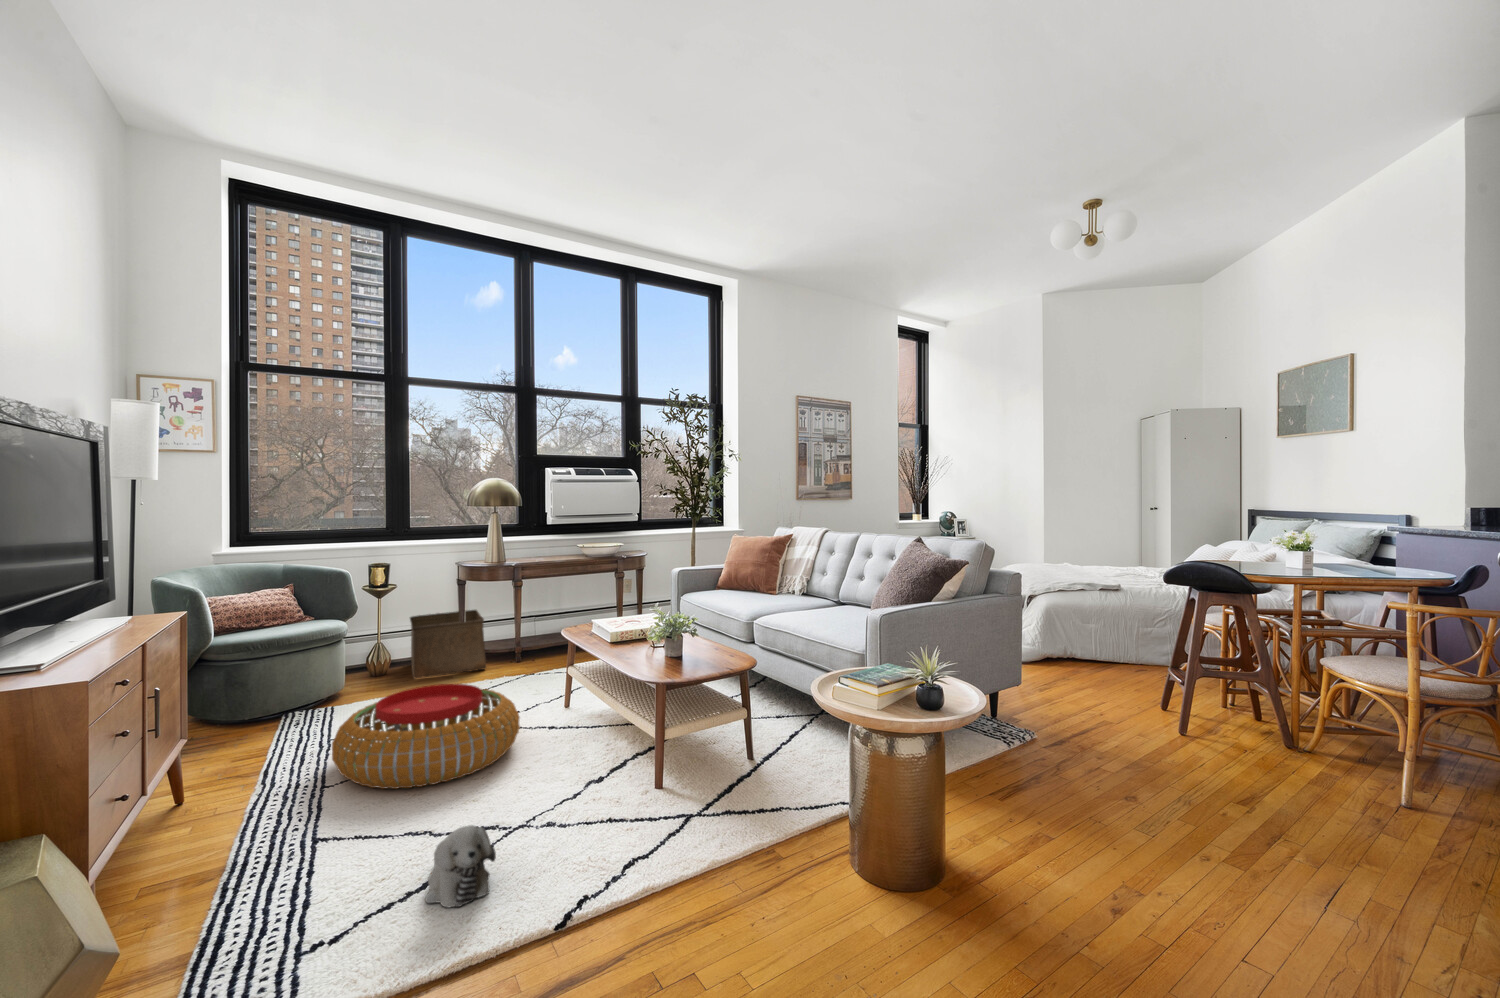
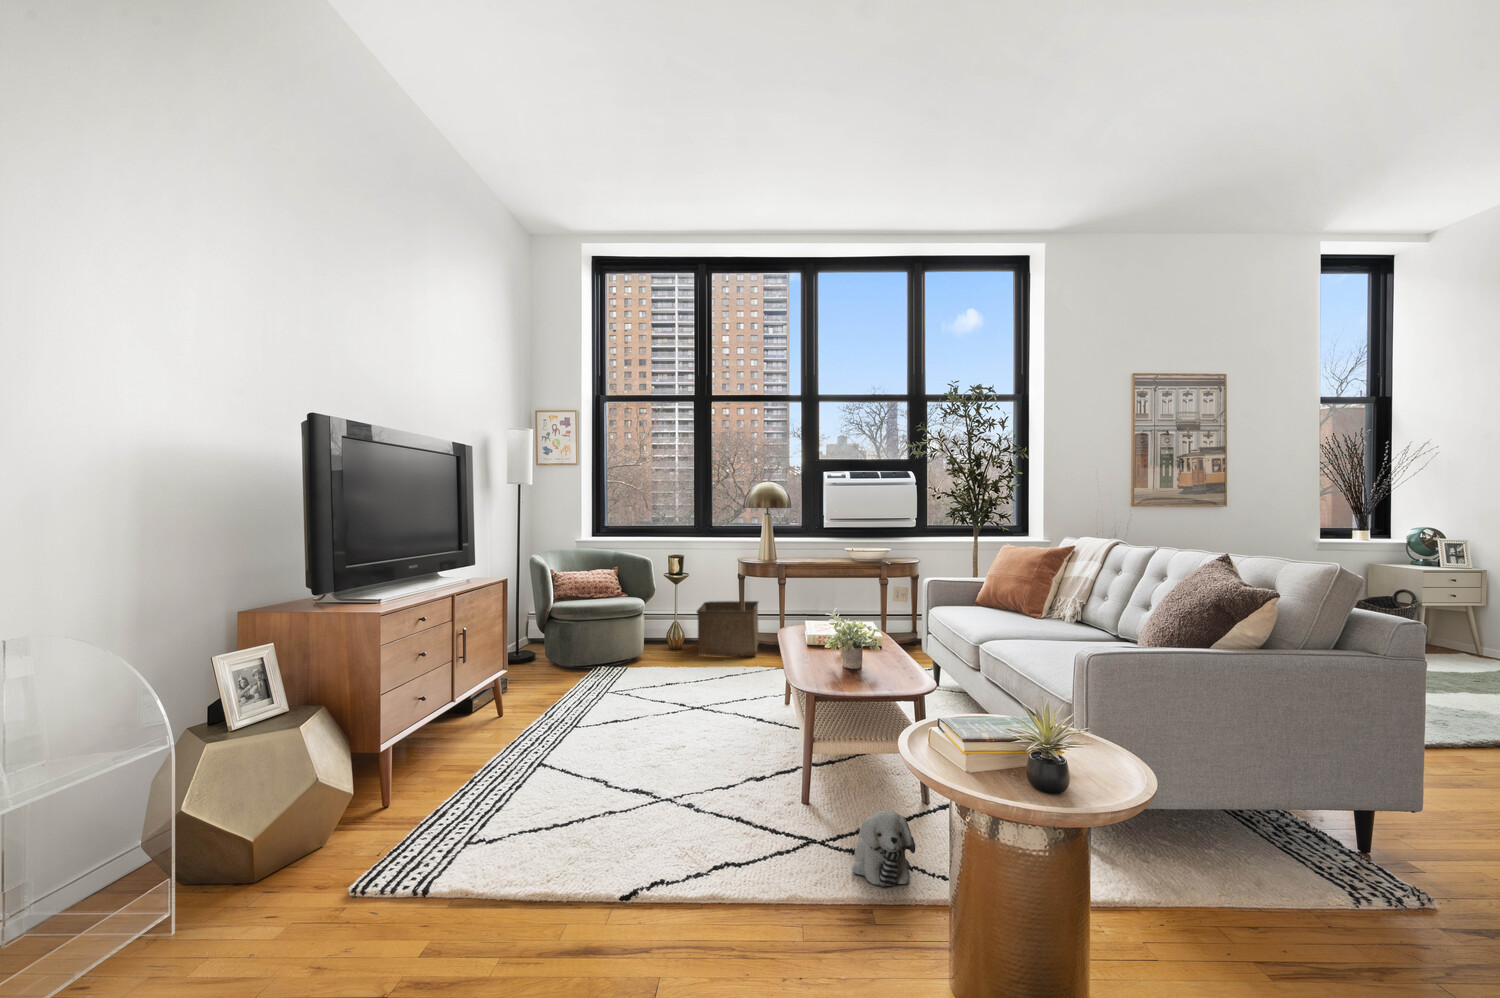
pouf: present [332,684,520,789] -> none [580,661,728,747]
plush toy: present [426,825,496,908] -> present [853,811,915,887]

